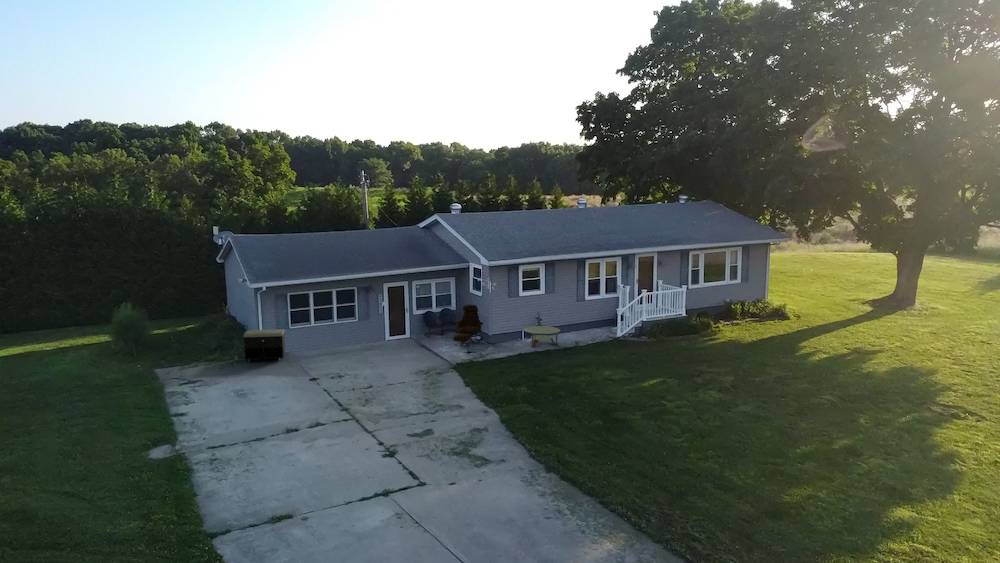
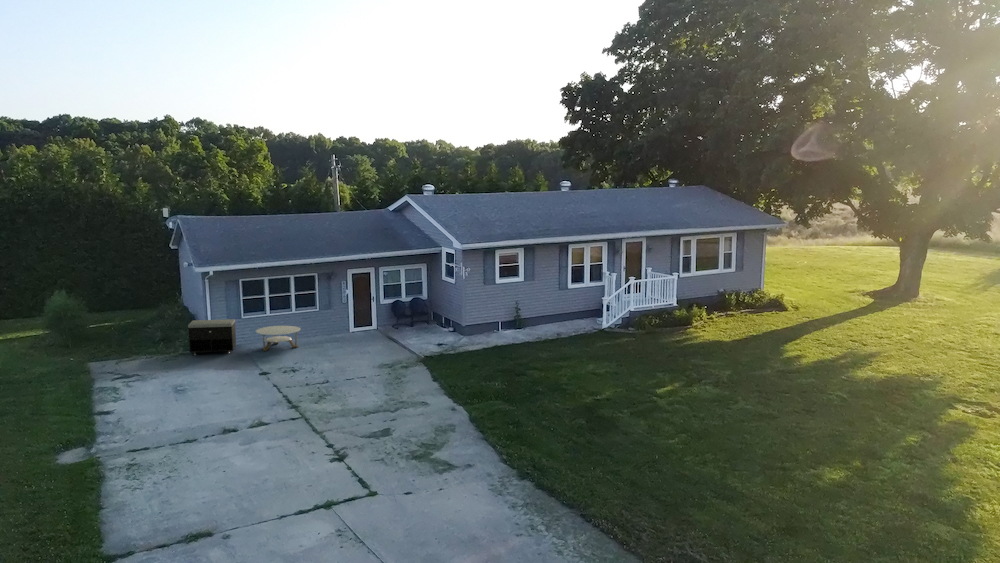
lounge chair: present [453,305,483,346] -> none [423,294,458,339]
round table: present [523,326,560,347] -> present [256,326,301,351]

